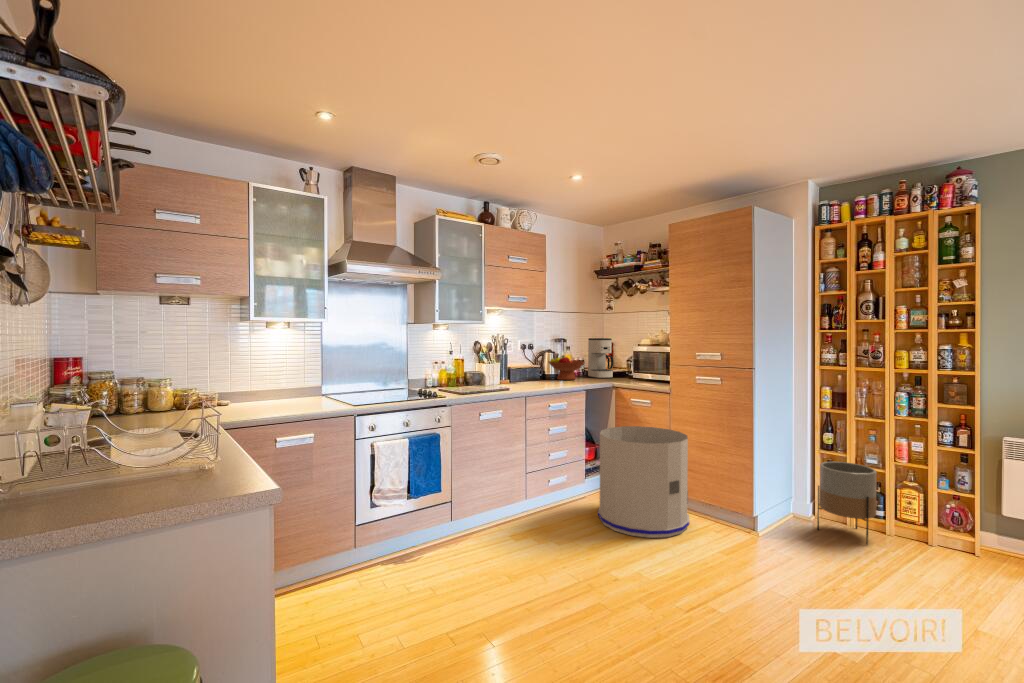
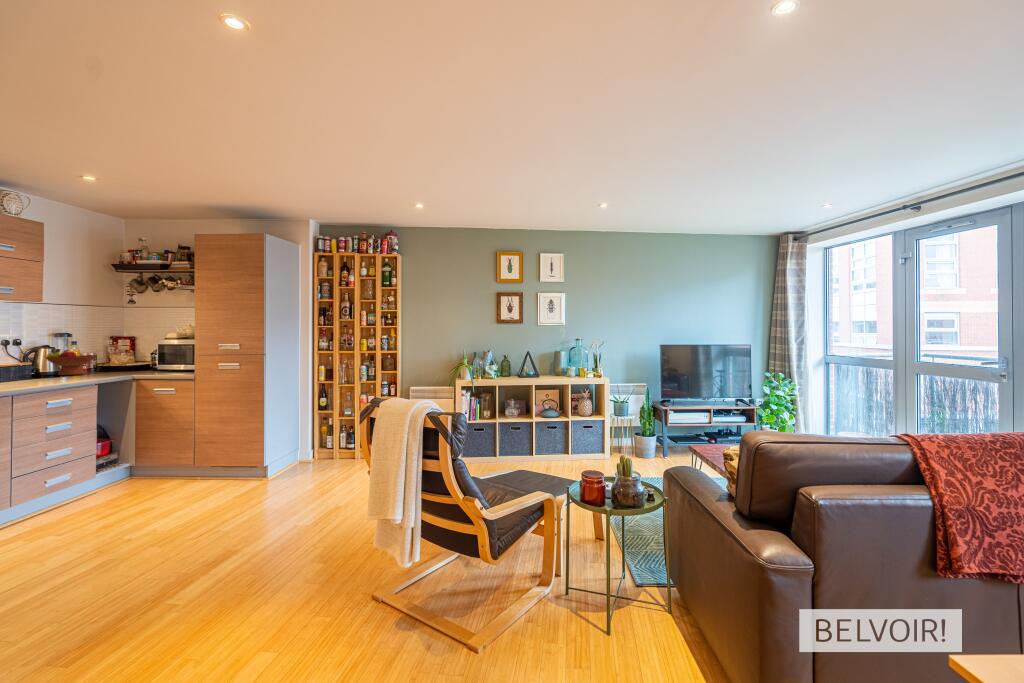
coffee maker: present [588,338,613,378] -> none [103,332,136,372]
trash can: present [598,426,689,538] -> none [112,410,211,507]
planter: present [817,462,876,544] -> none [314,416,350,467]

